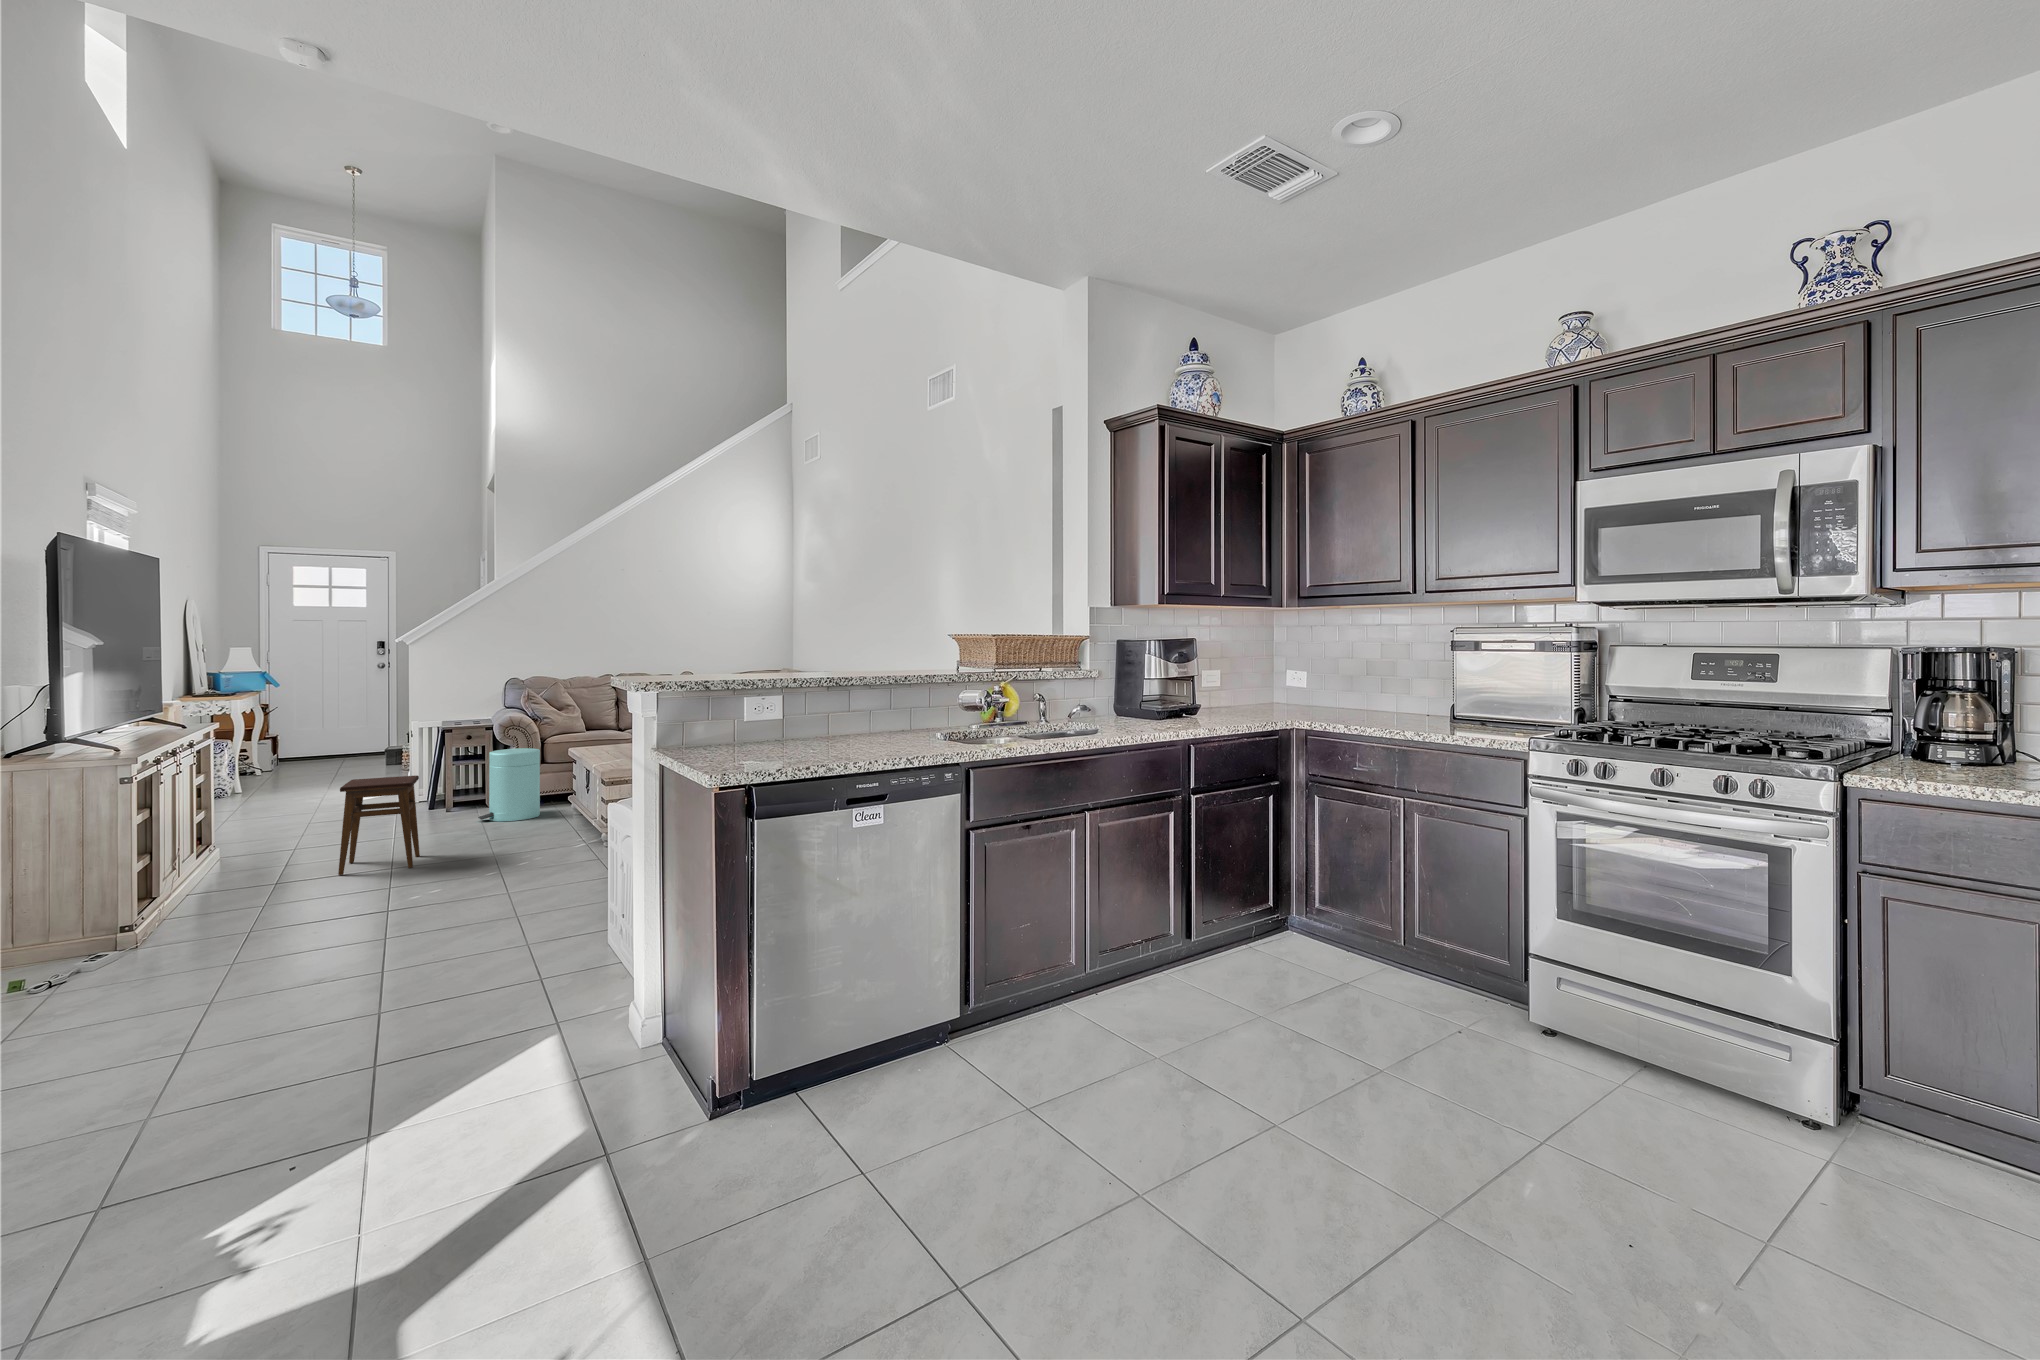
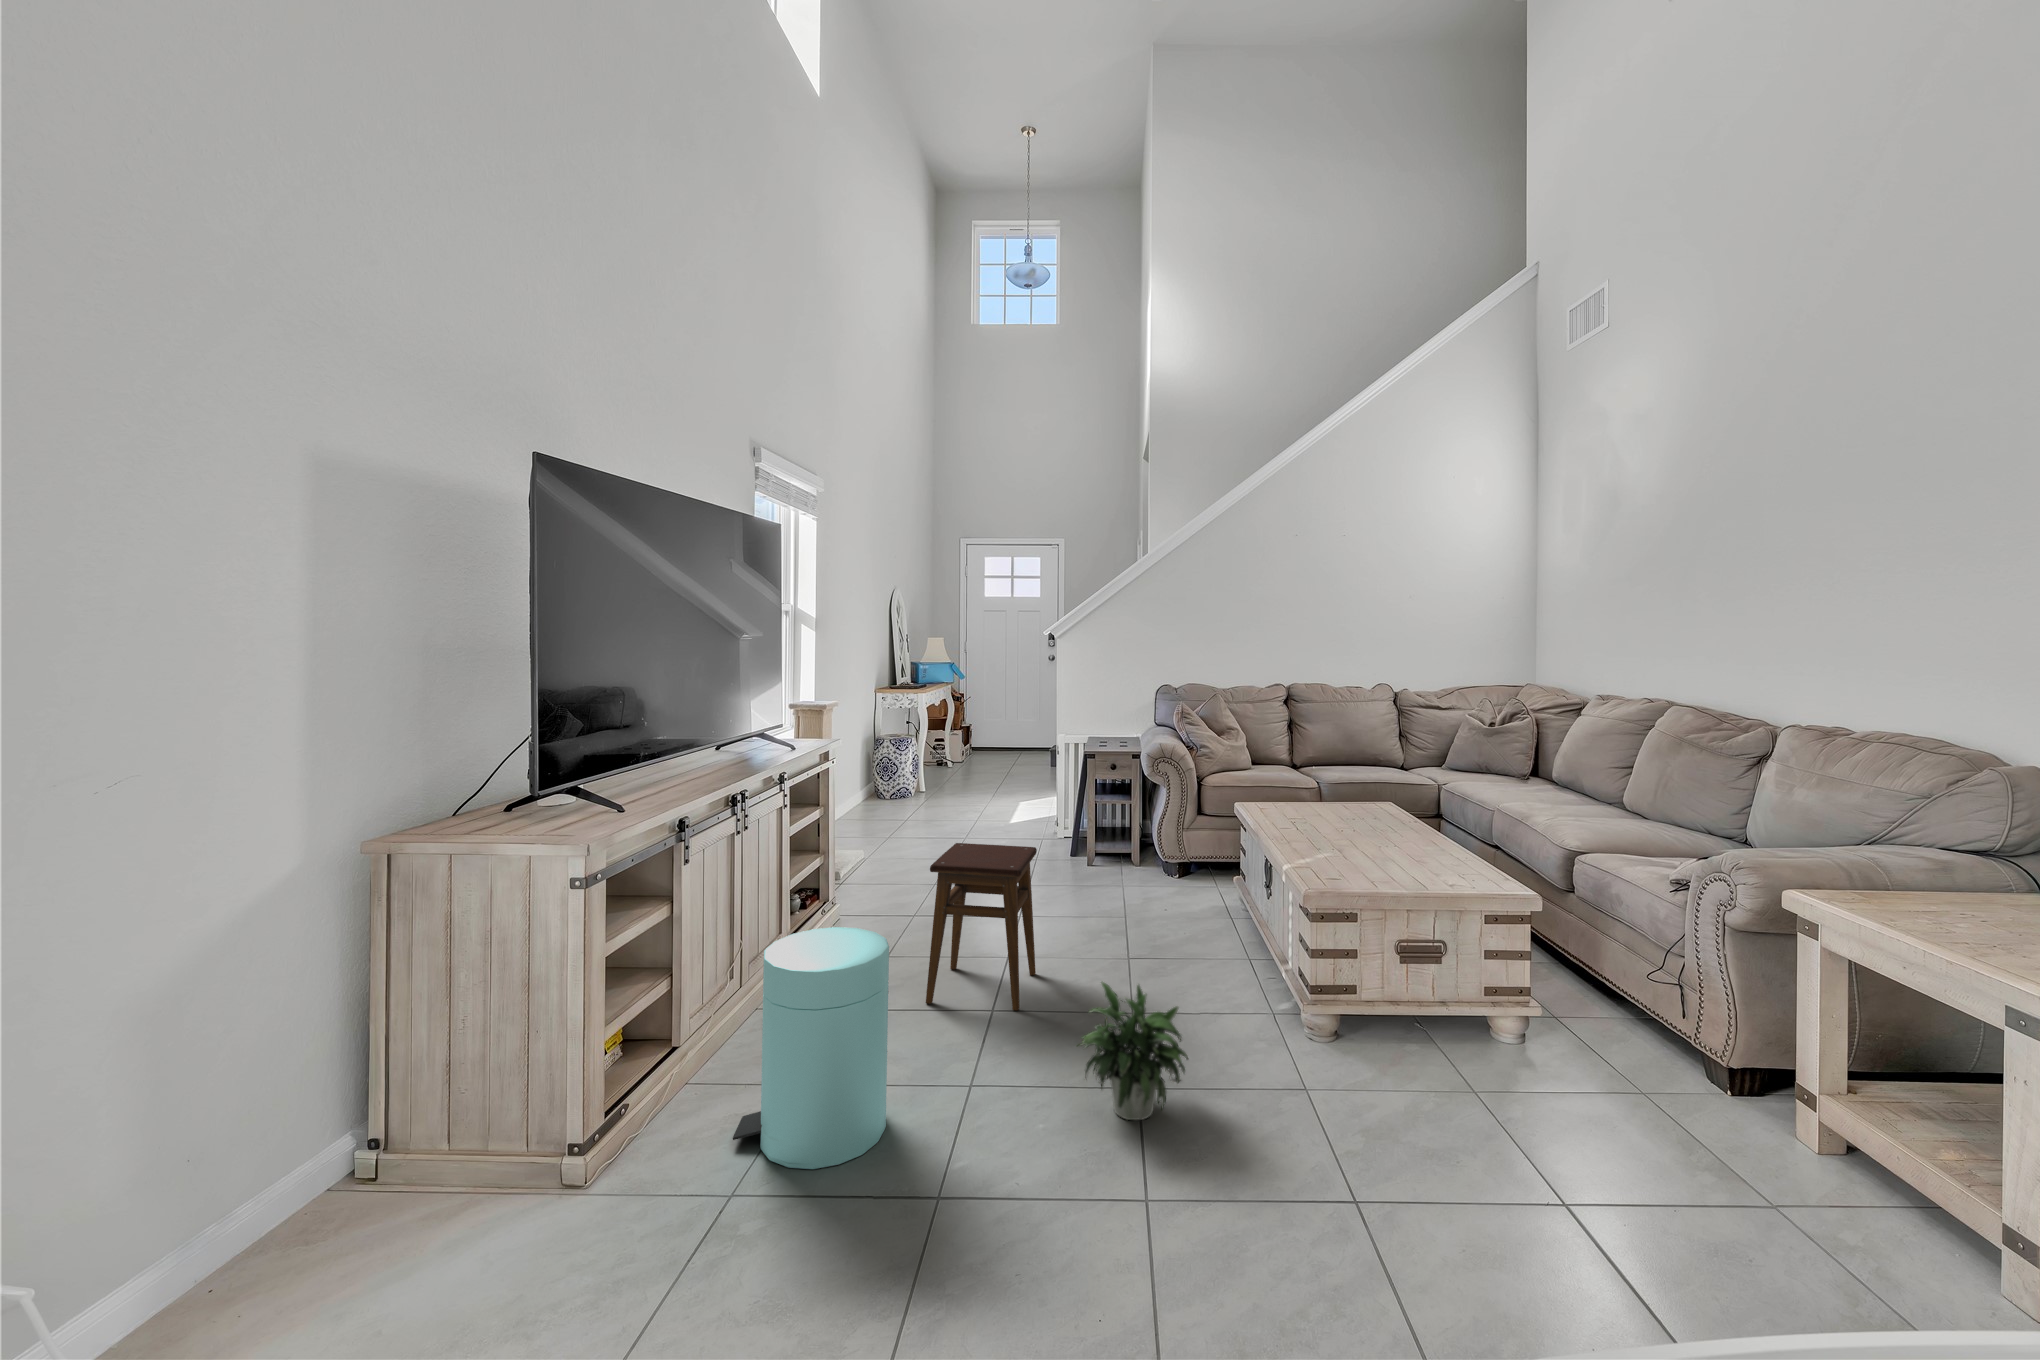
trash can: present [478,748,540,821] -> present [733,927,889,1169]
potted plant: none [462,821,531,882] -> present [1079,982,1188,1120]

